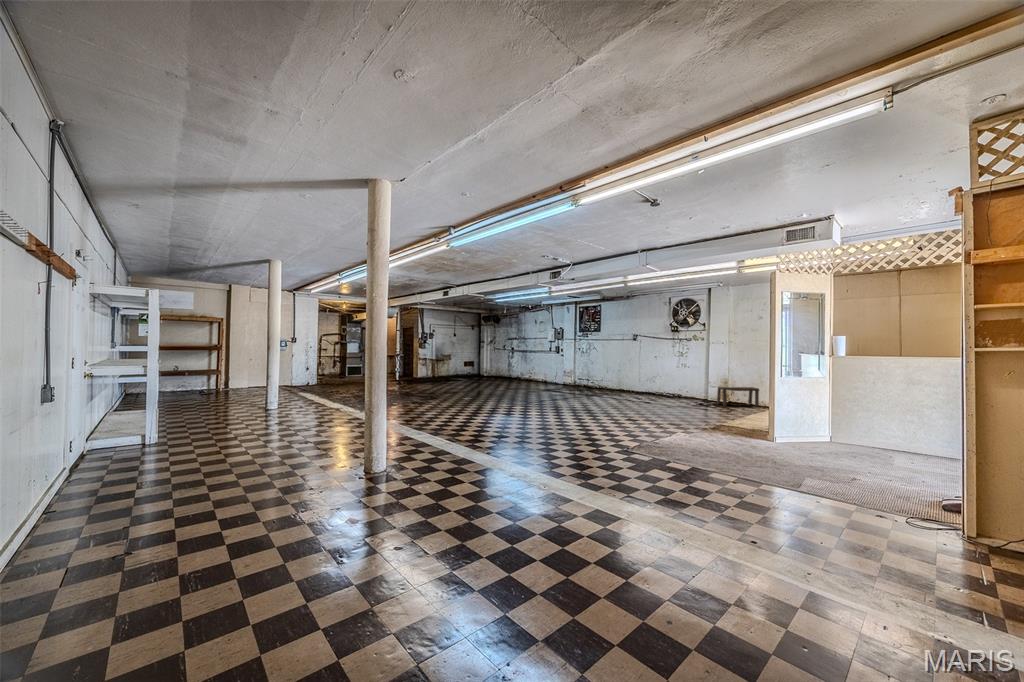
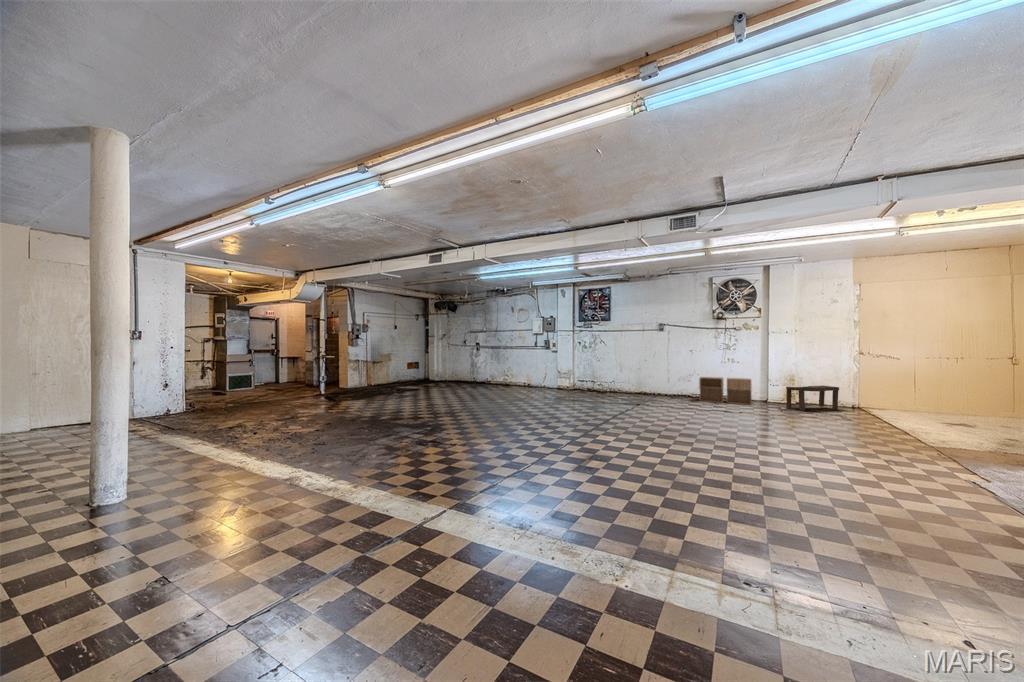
storage cabinet: none [654,377,698,400] -> present [699,377,752,405]

